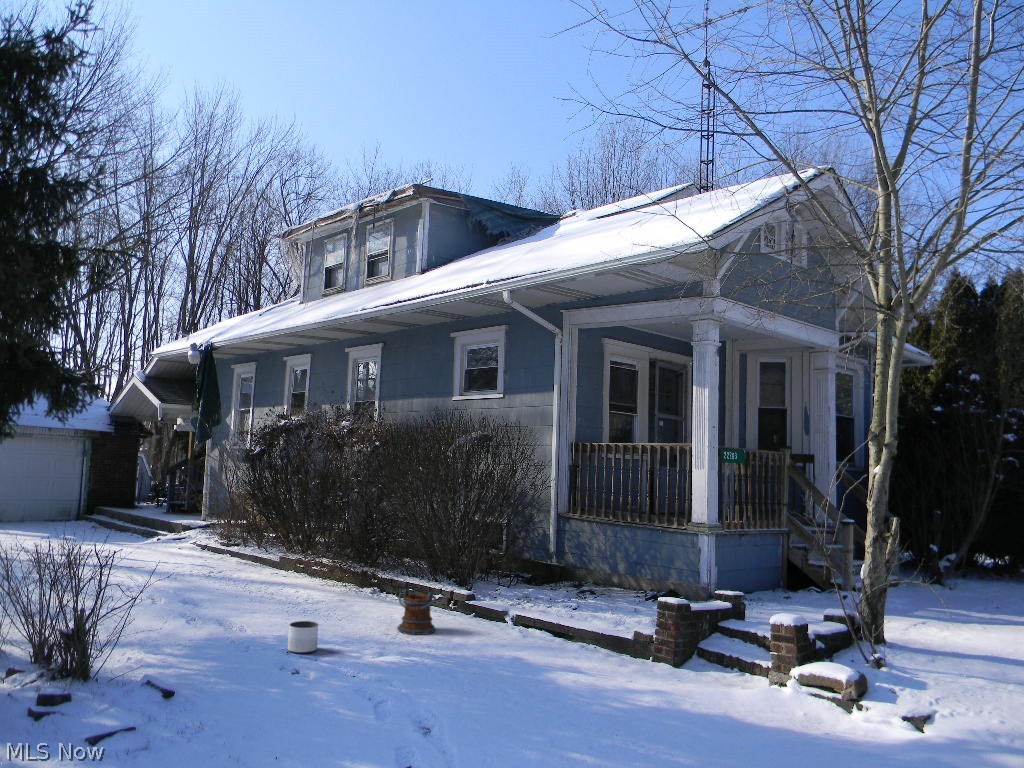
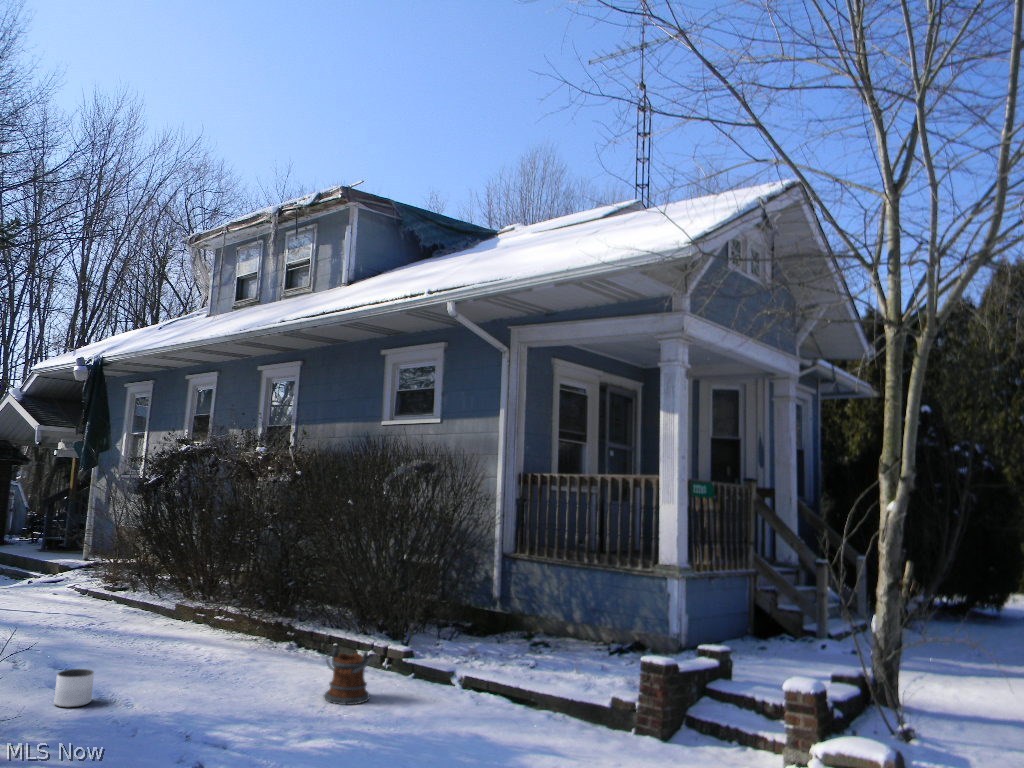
planter: present [288,621,318,653] -> present [54,669,94,708]

